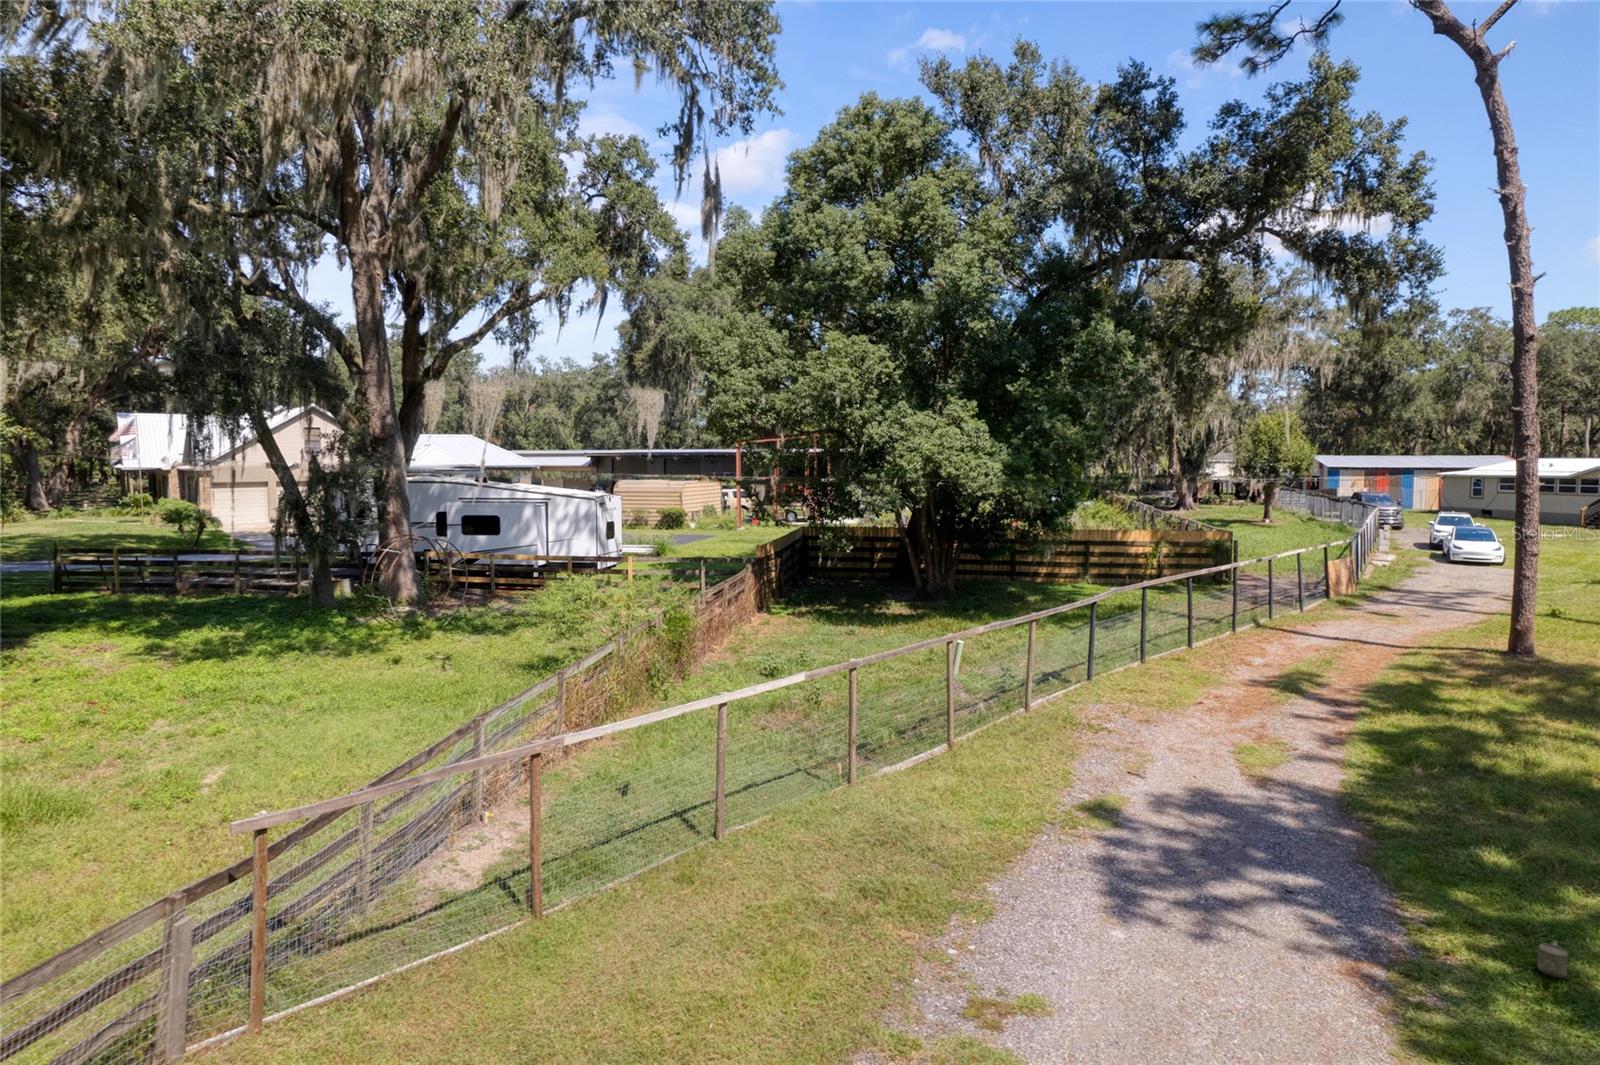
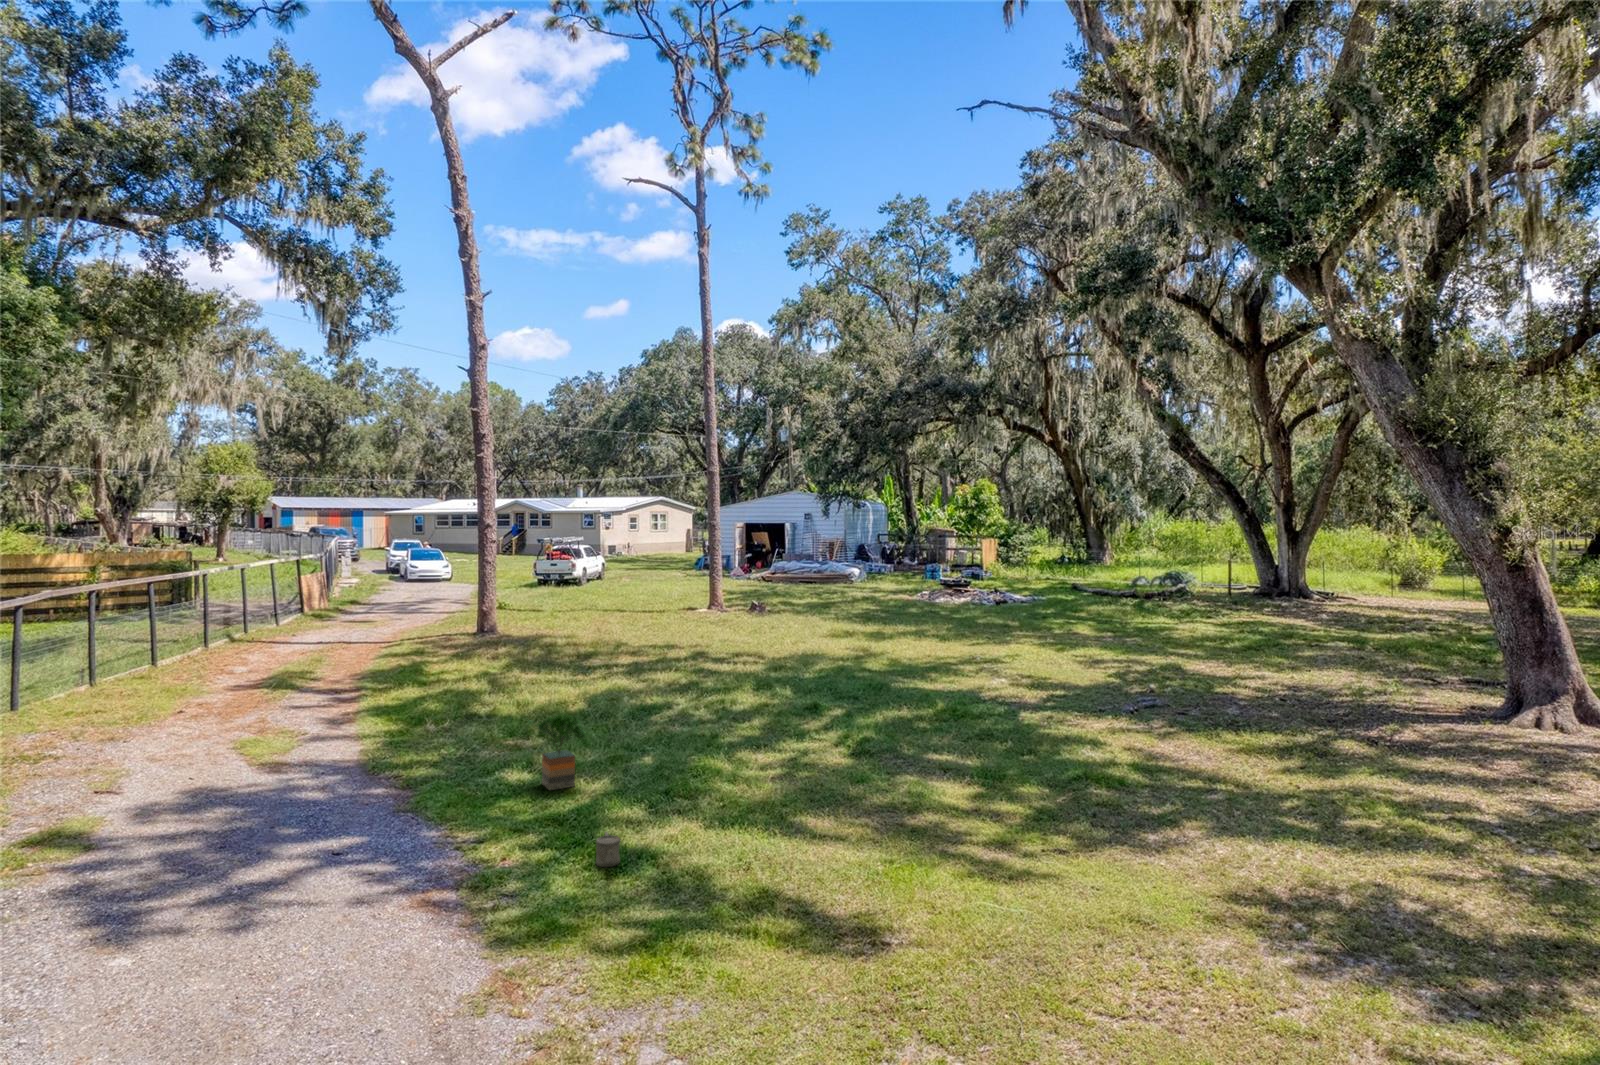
potted tree: none [1508,800,1572,880] -> present [537,715,586,790]

